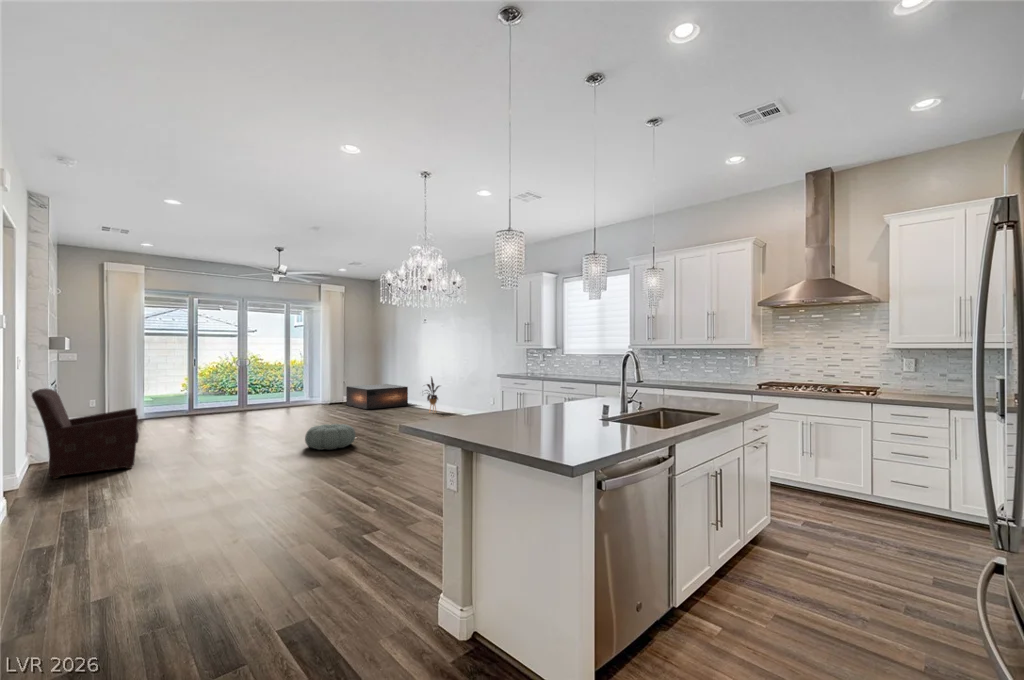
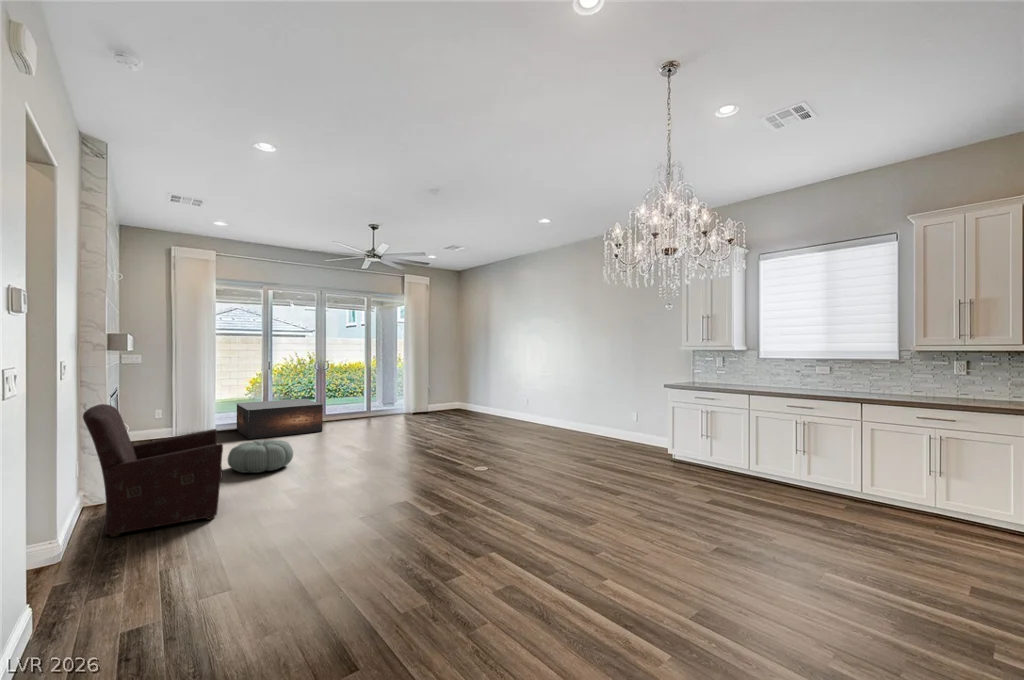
house plant: present [427,377,439,412] -> none [533,385,557,430]
coffee table: present [346,384,408,409] -> present [236,399,323,439]
pouf: present [305,424,356,450] -> present [228,440,293,473]

